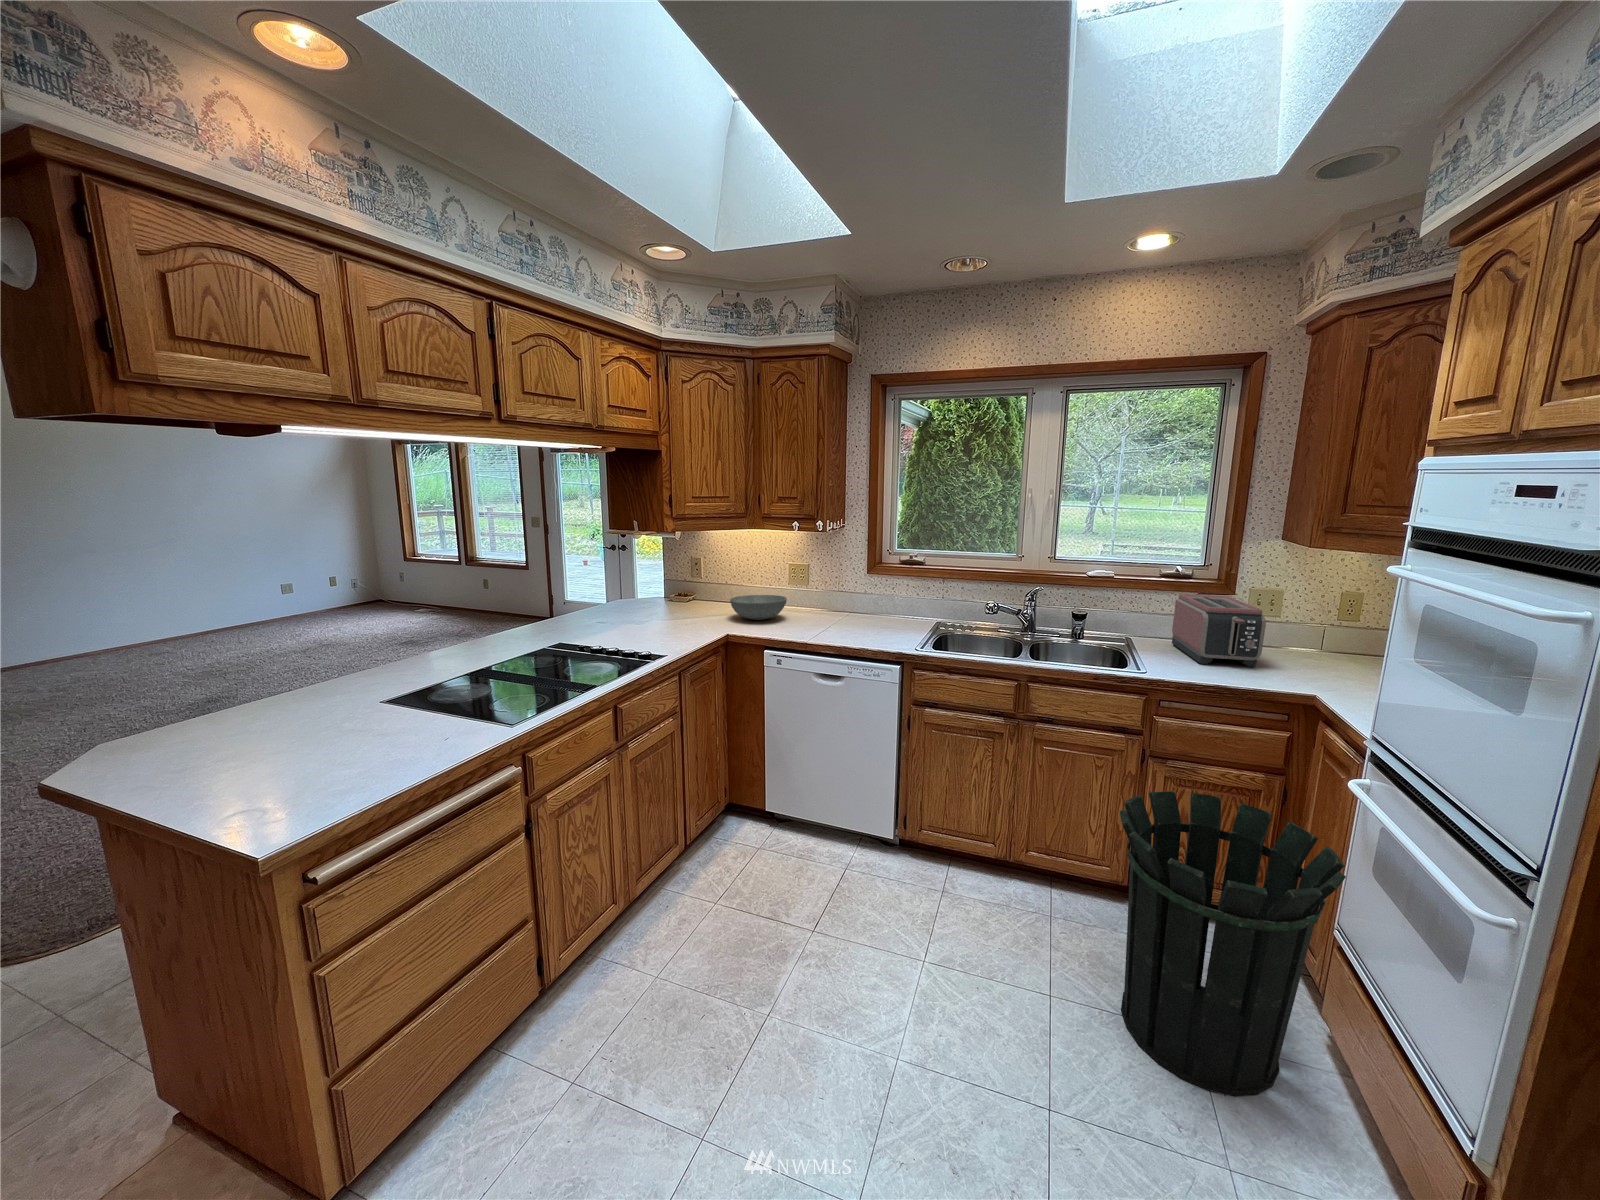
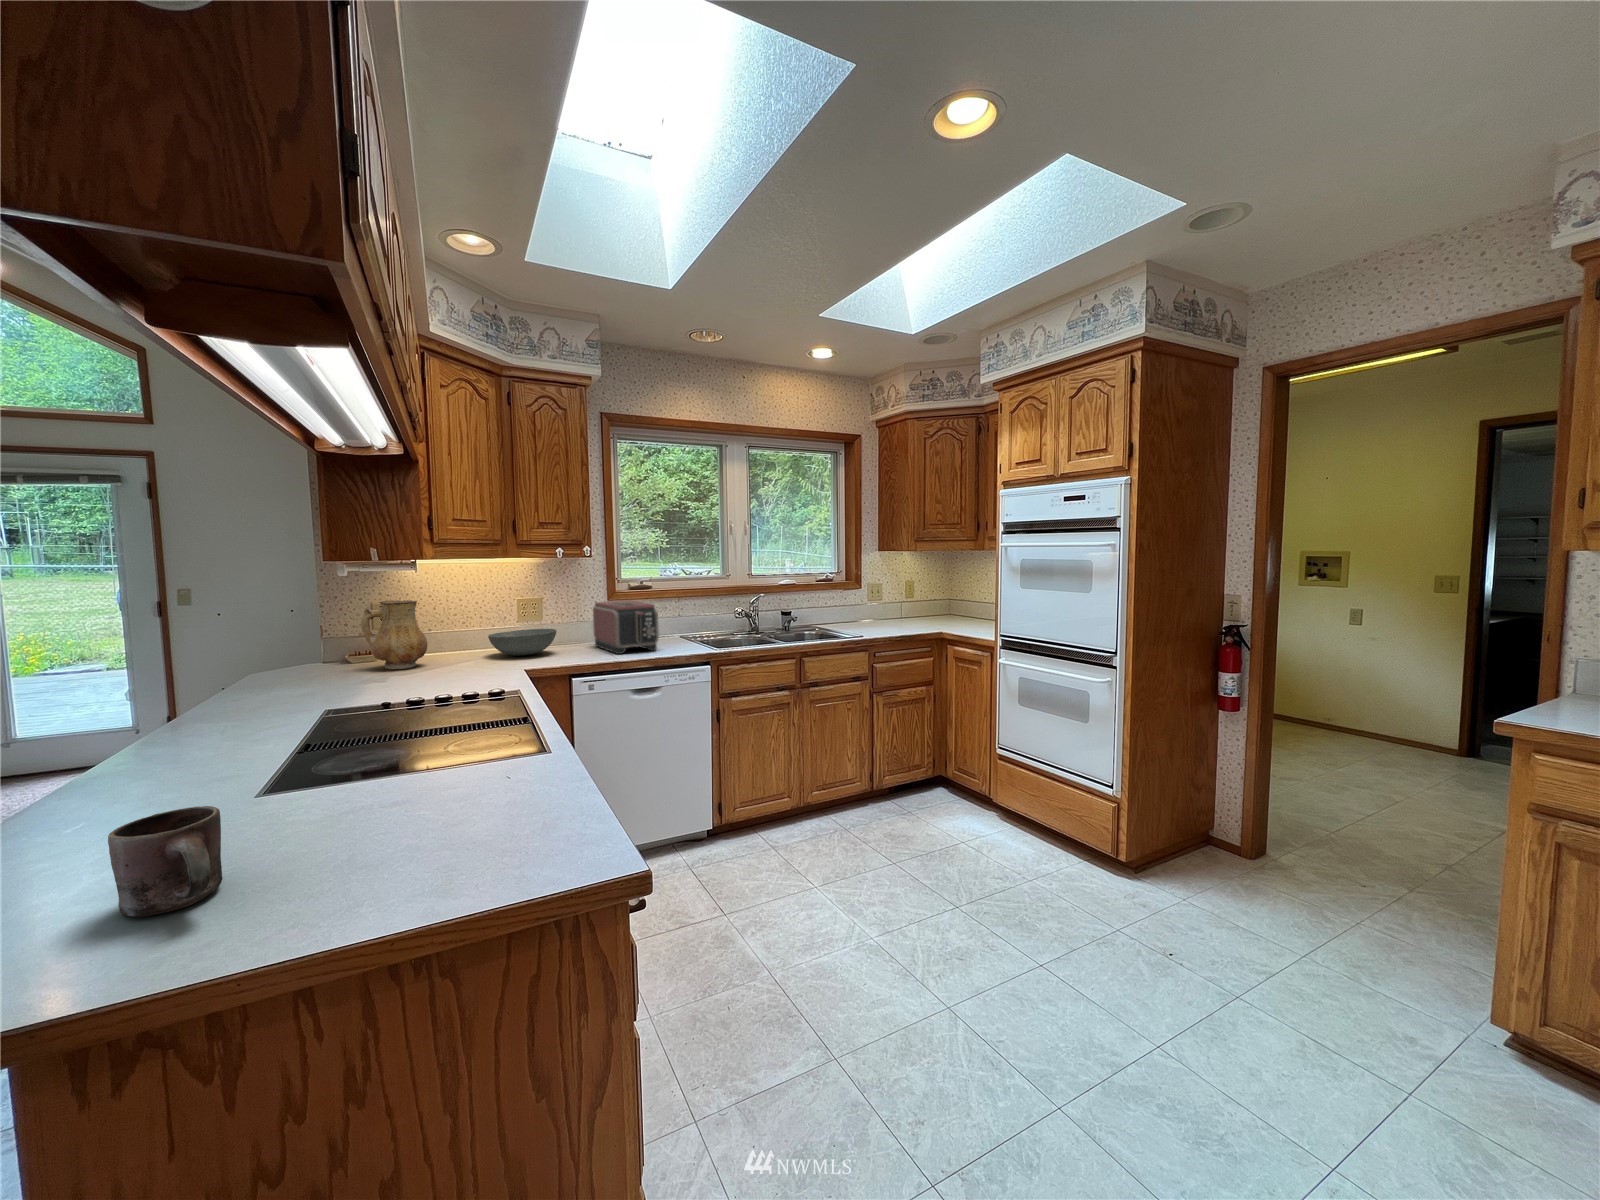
ceramic pitcher: none [643,561,686,616] -> present [361,600,427,669]
toaster: present [1172,594,1266,667] -> present [593,600,659,654]
mug: none [147,709,217,764] -> present [108,806,222,916]
waste bin: present [1120,791,1346,1096] -> none [907,695,1021,859]

